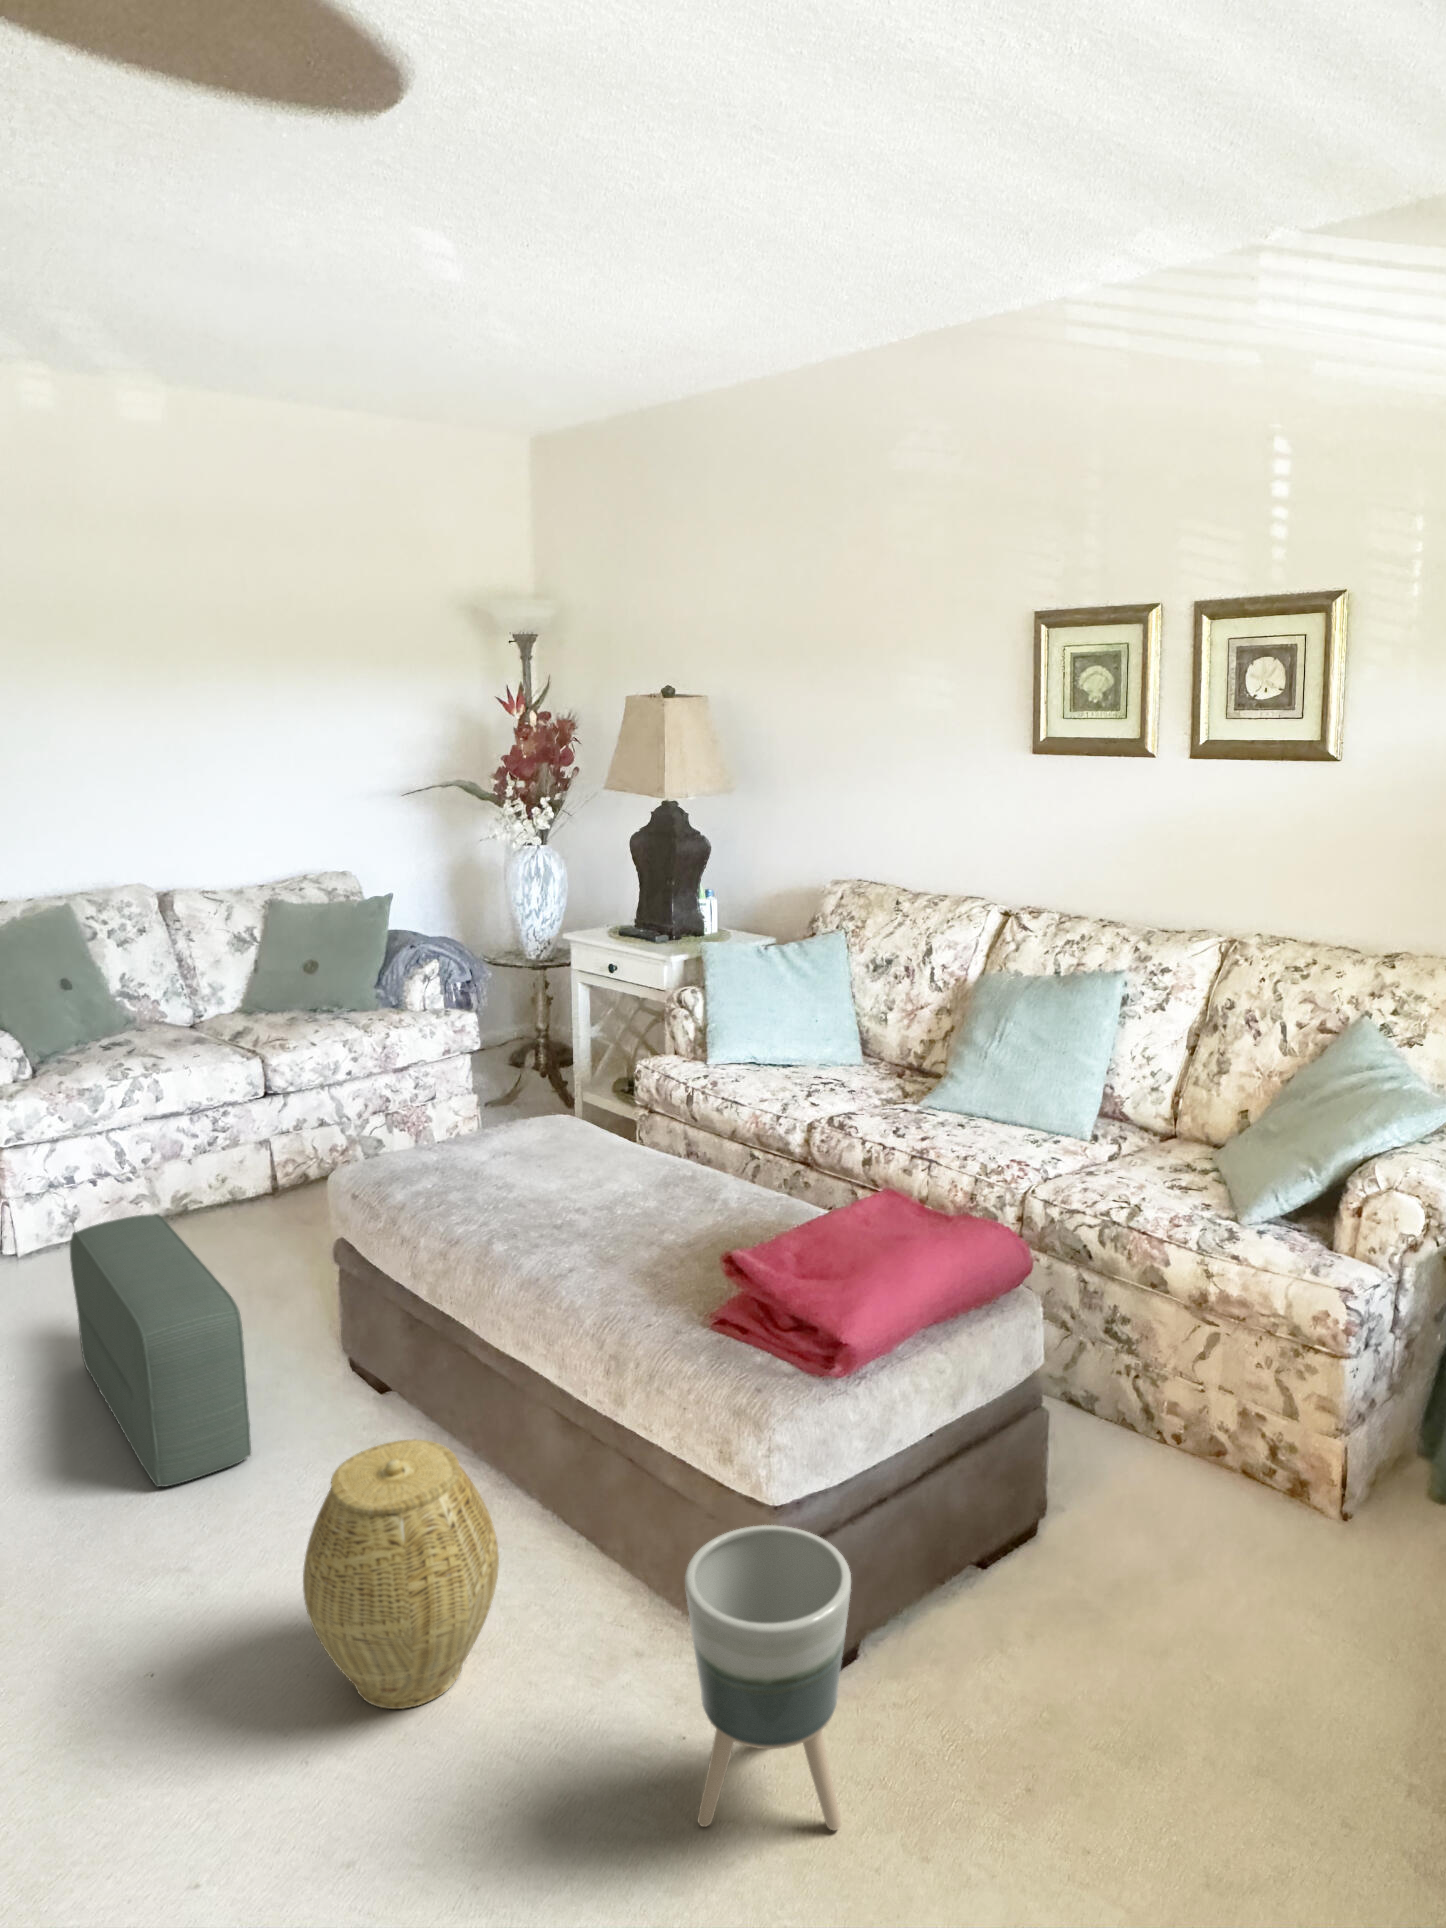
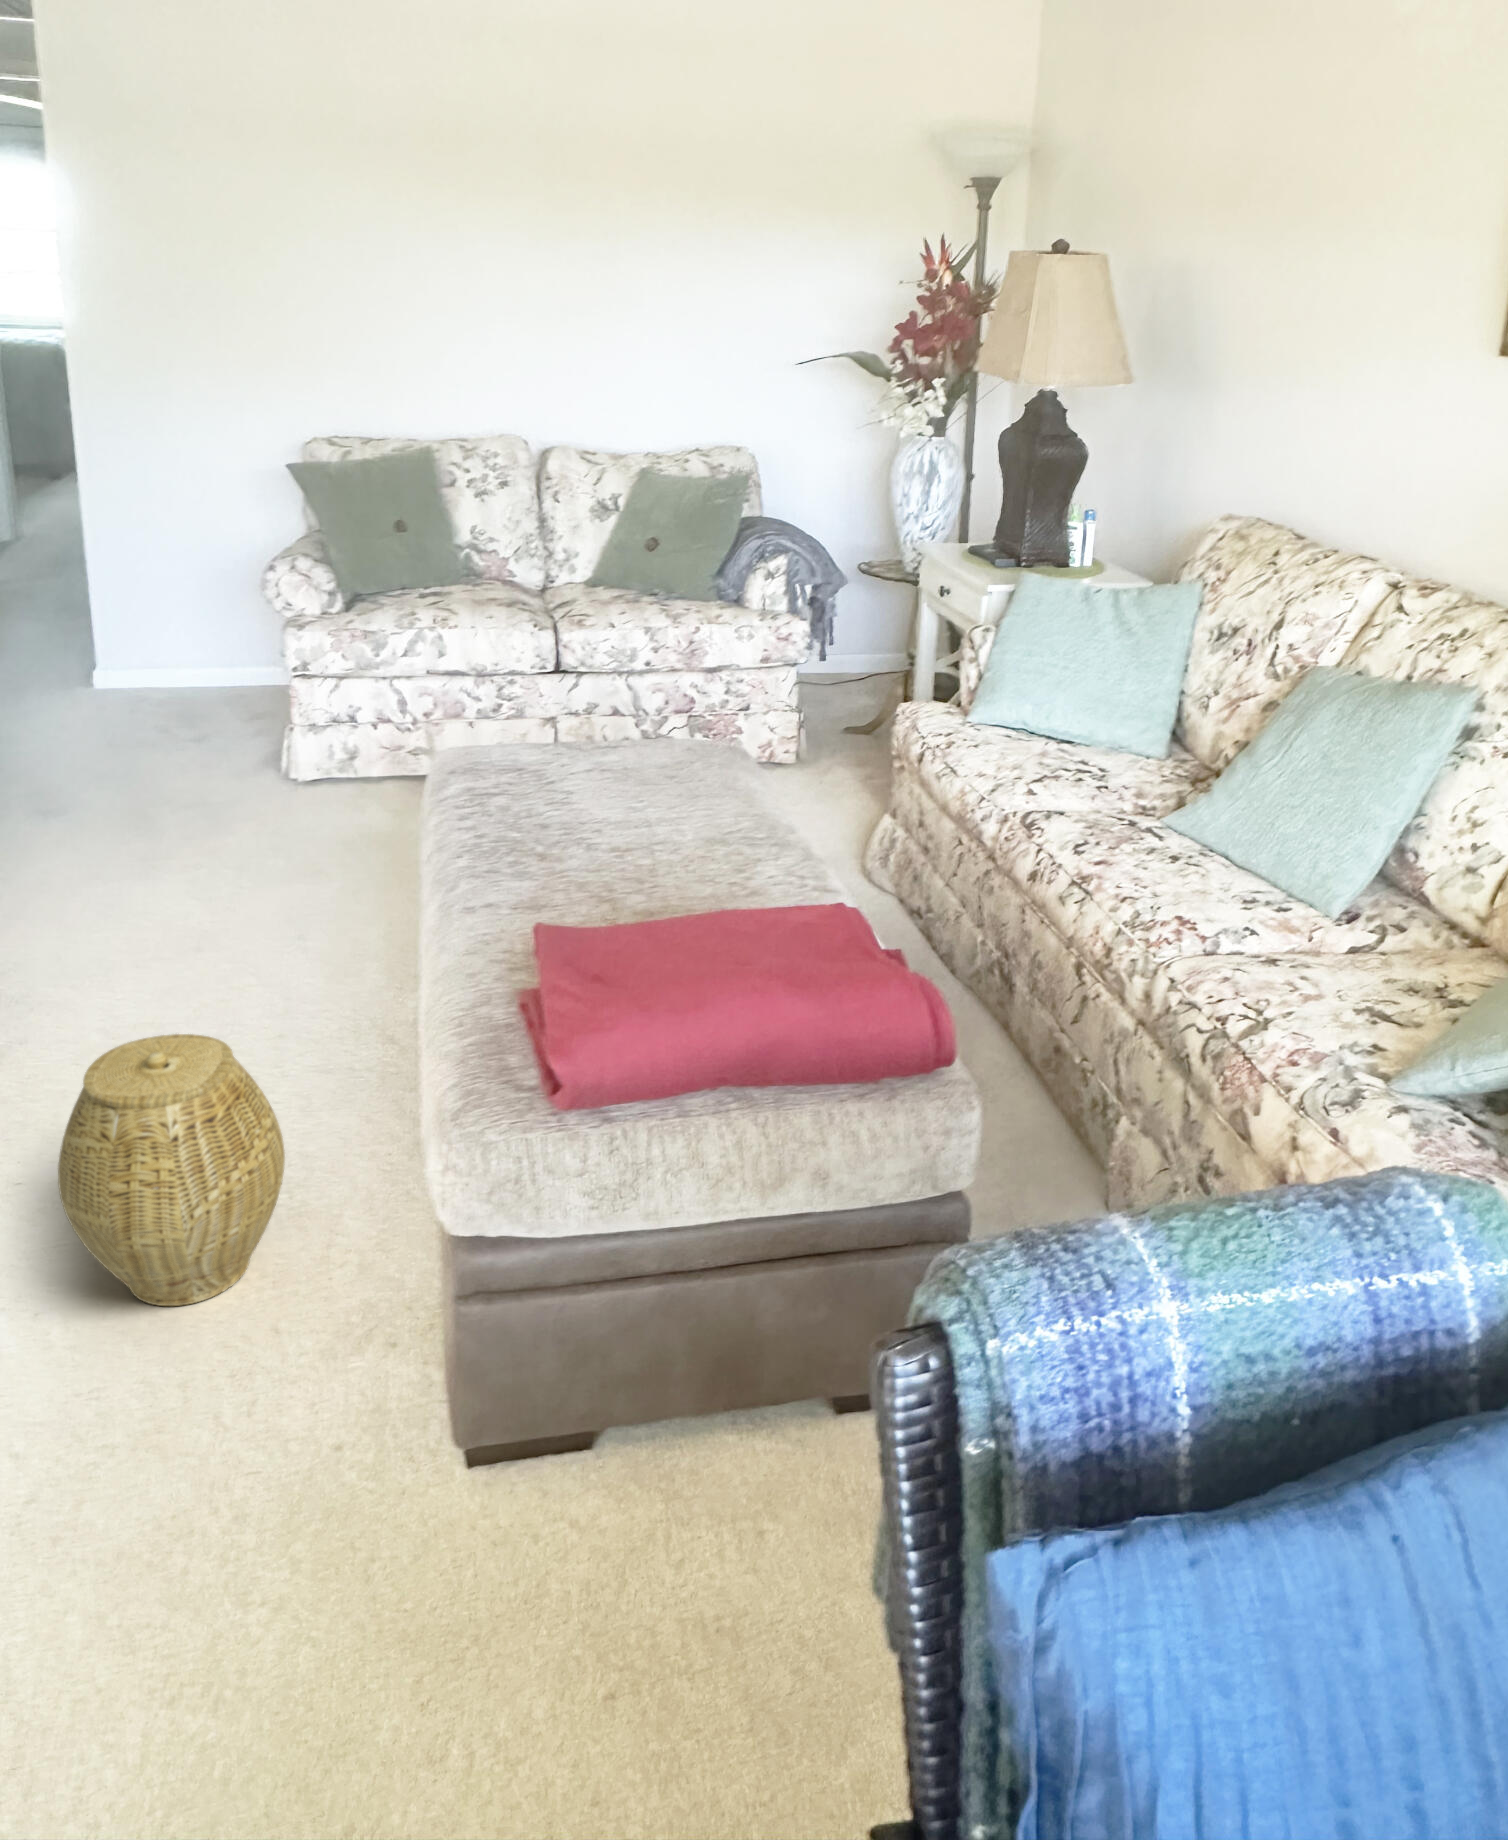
pouf: present [70,1214,251,1487] -> none [165,758,335,1021]
planter: present [685,1525,851,1830] -> none [210,1249,431,1626]

